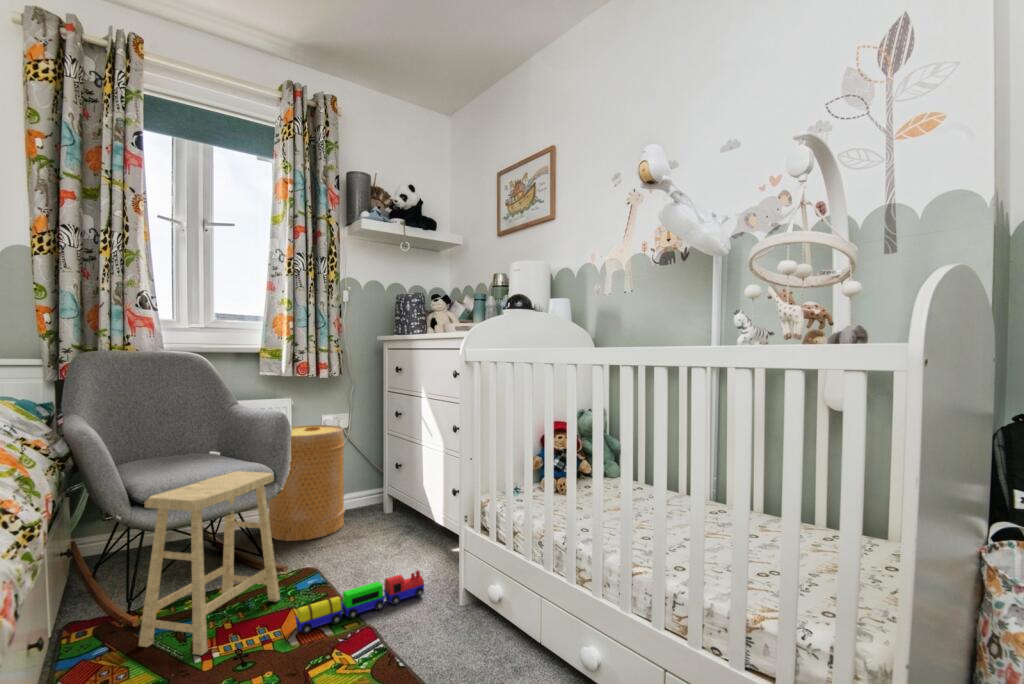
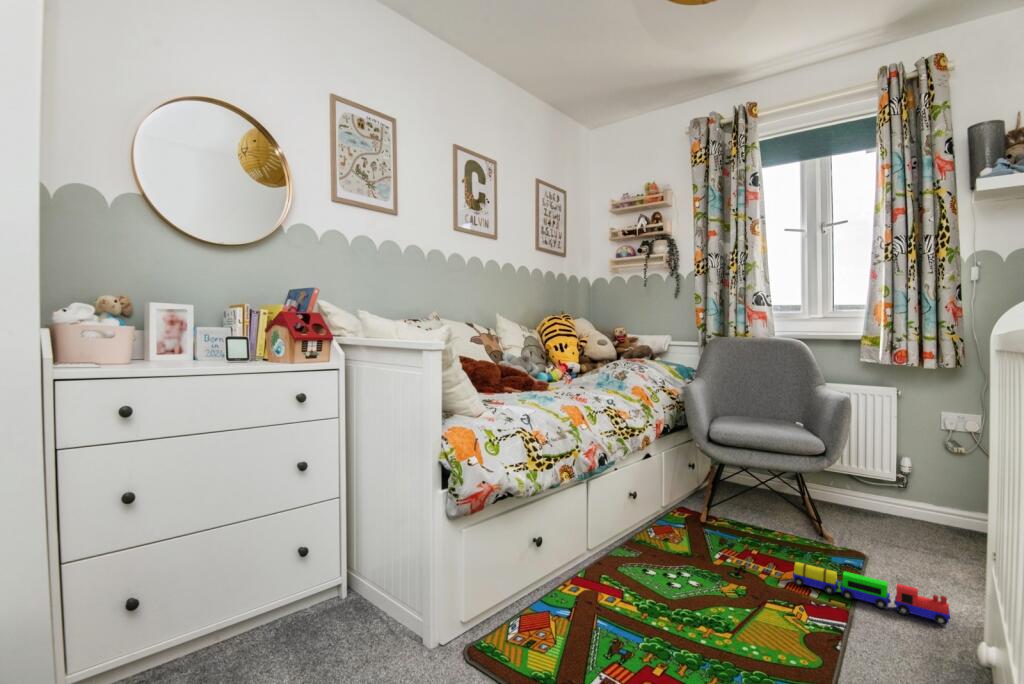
basket: present [268,425,345,541] -> none [857,418,954,540]
footstool: present [139,471,280,655] -> none [701,438,808,558]

